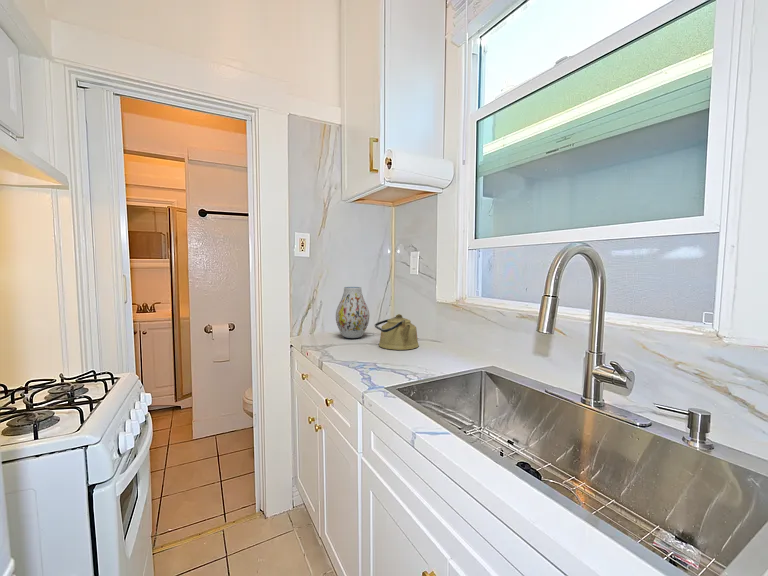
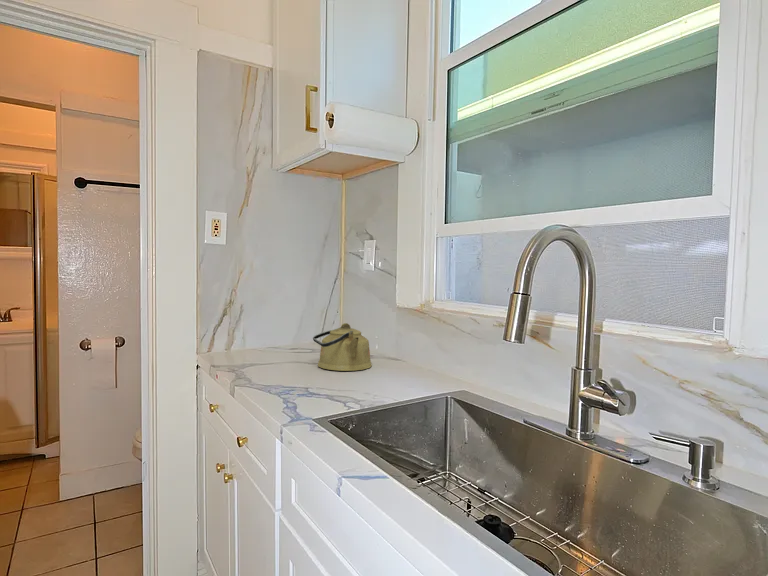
vase: present [336,287,370,338] -> none [261,286,308,356]

